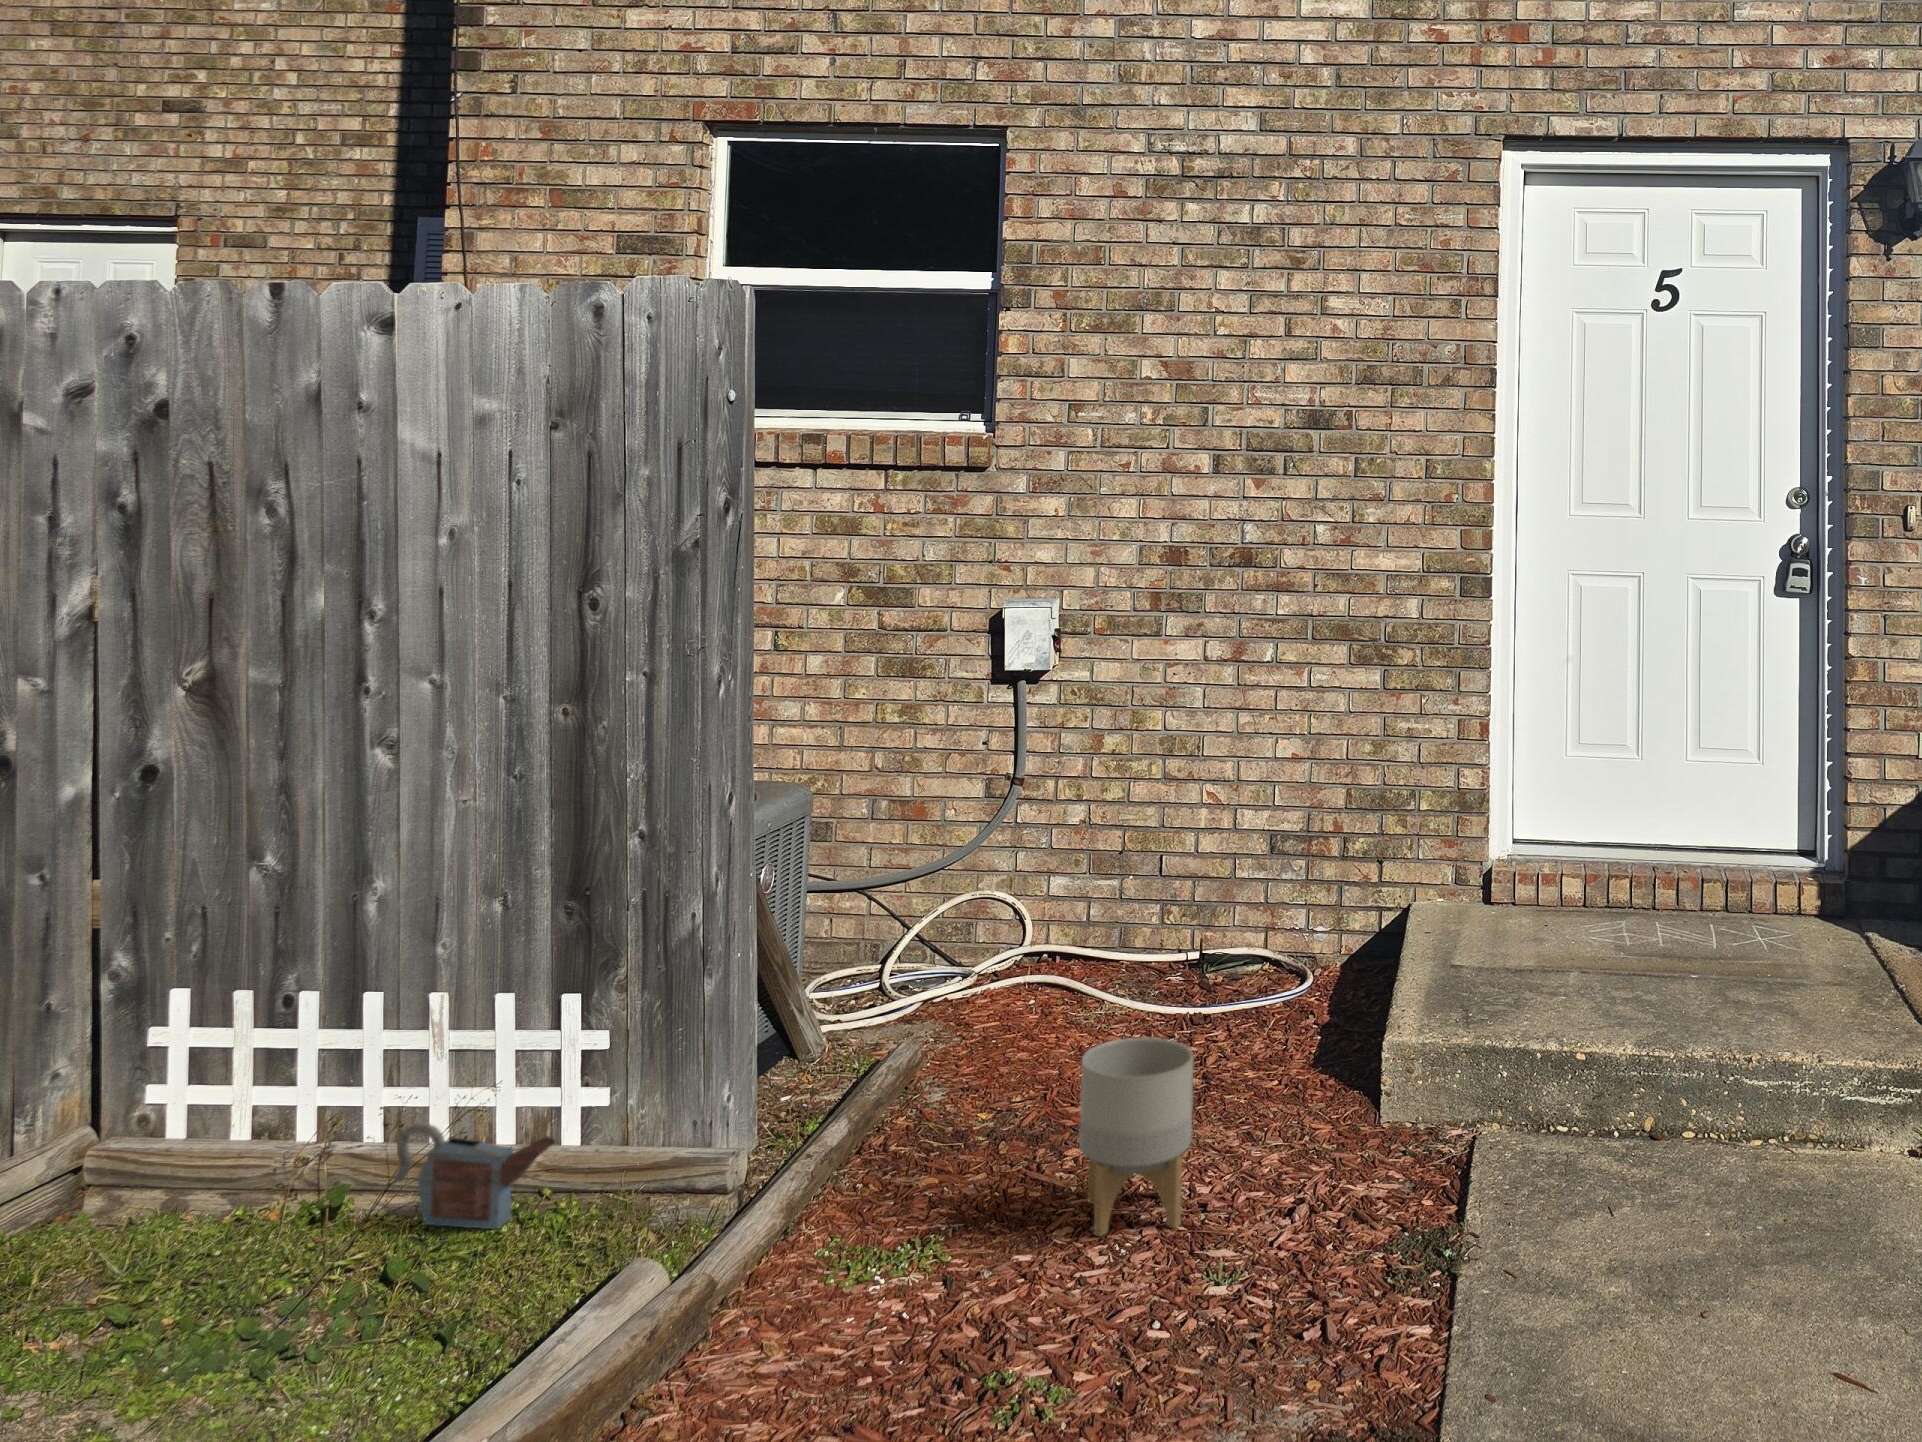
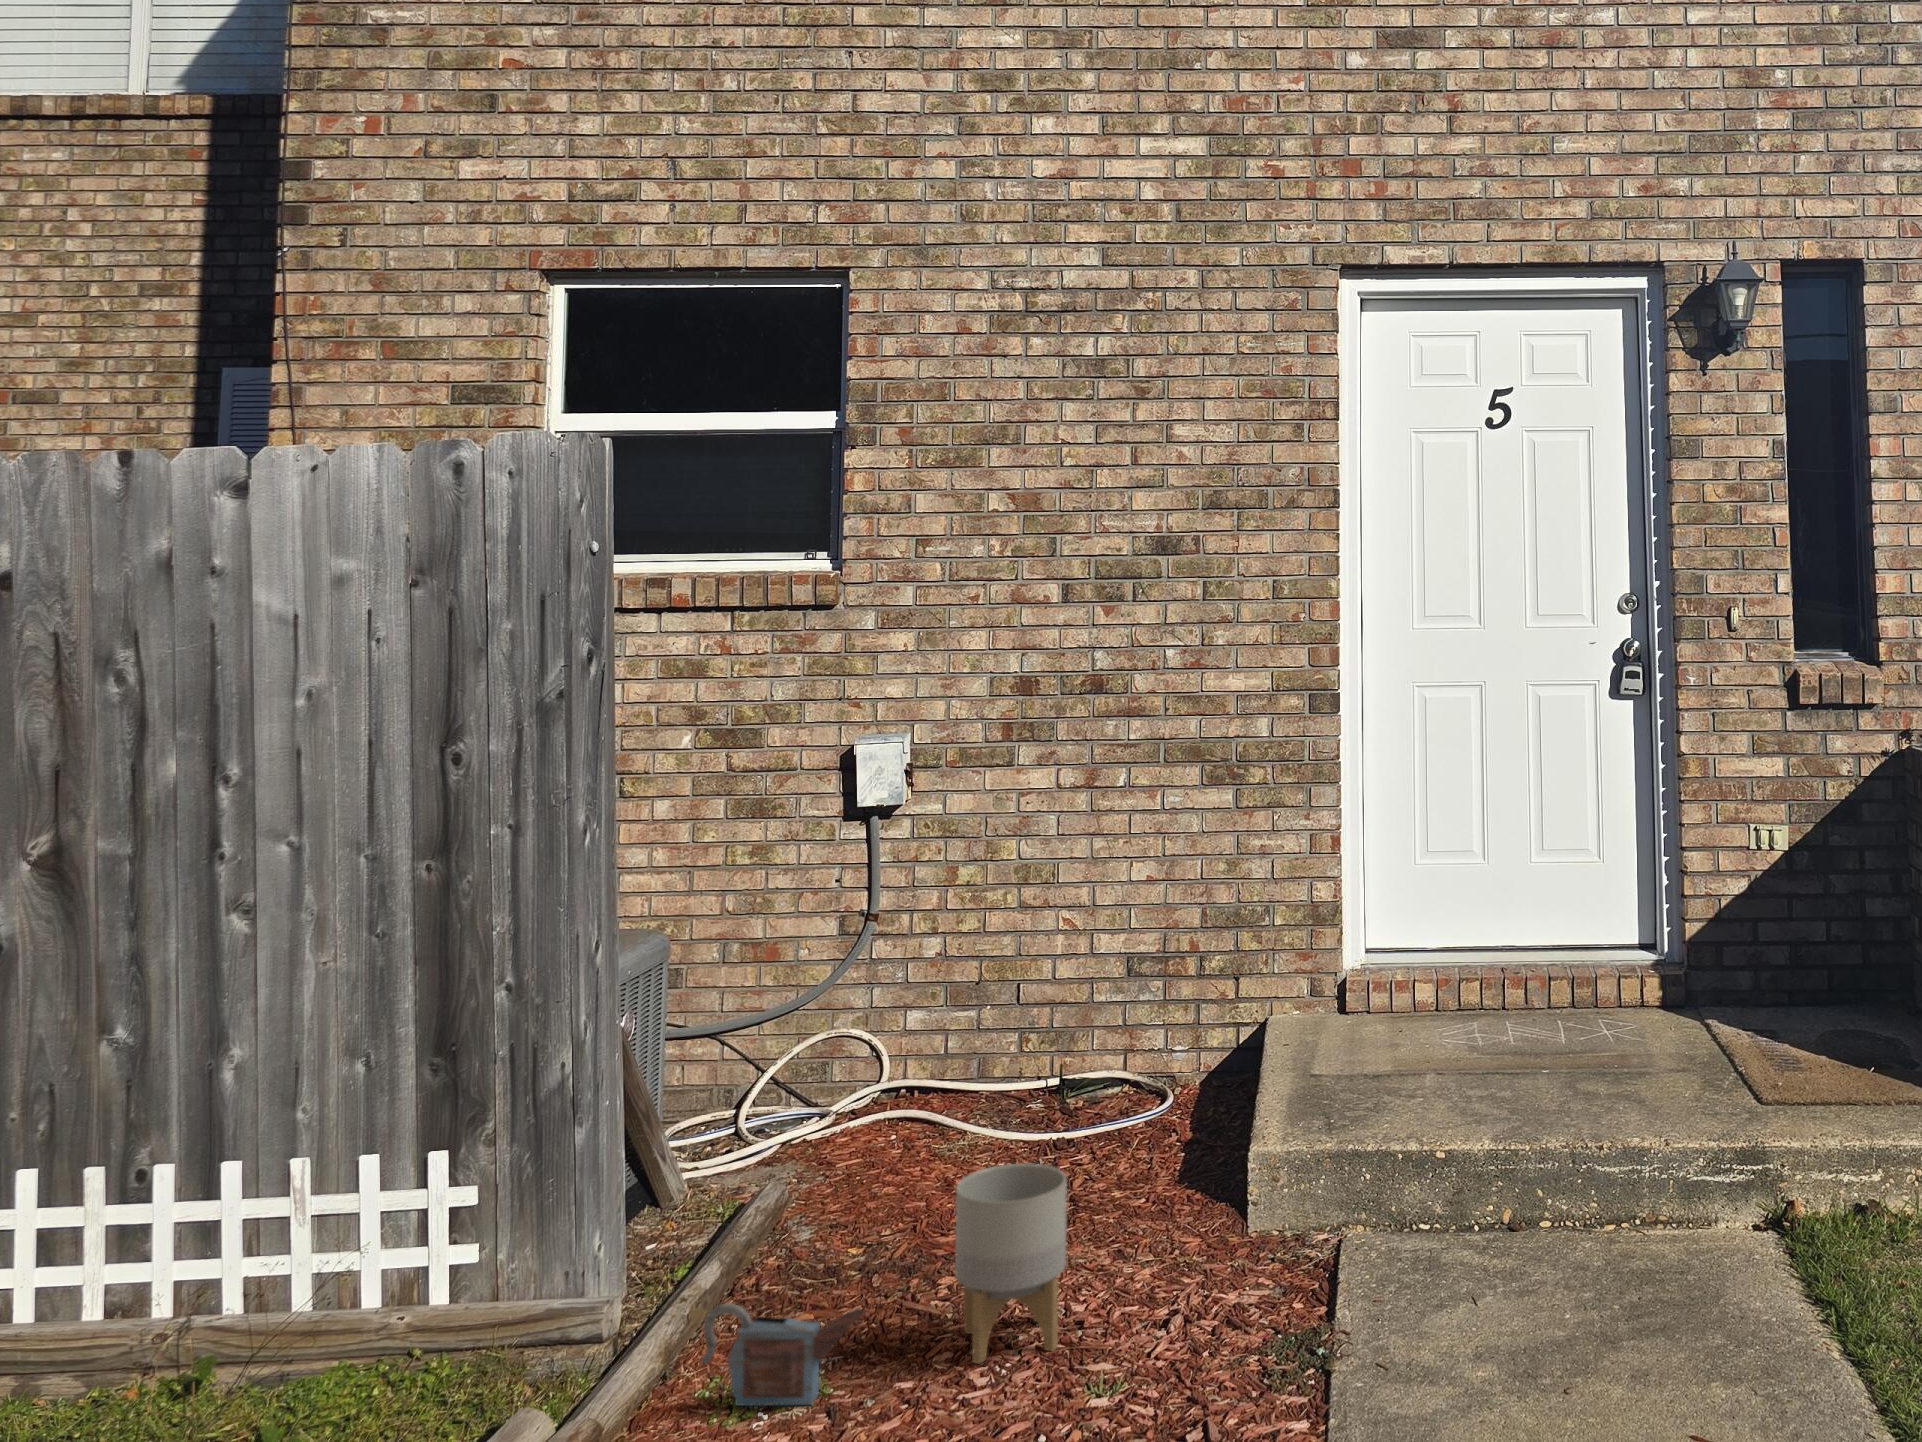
watering can: present [394,1123,555,1229] -> present [702,1303,865,1406]

